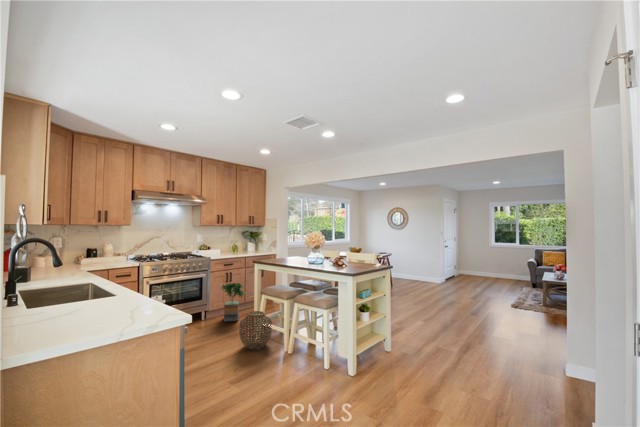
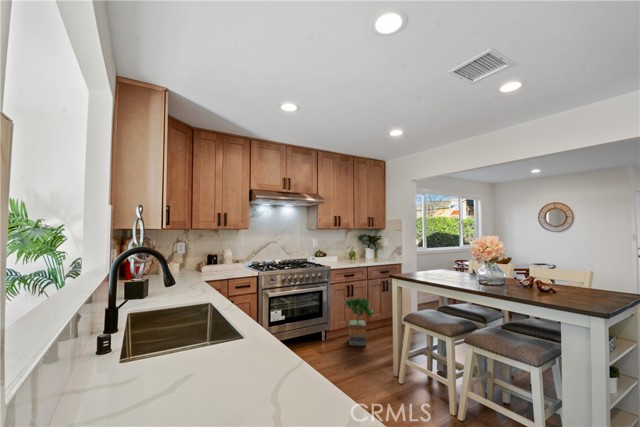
woven basket: present [239,311,272,349] -> none [383,344,428,399]

